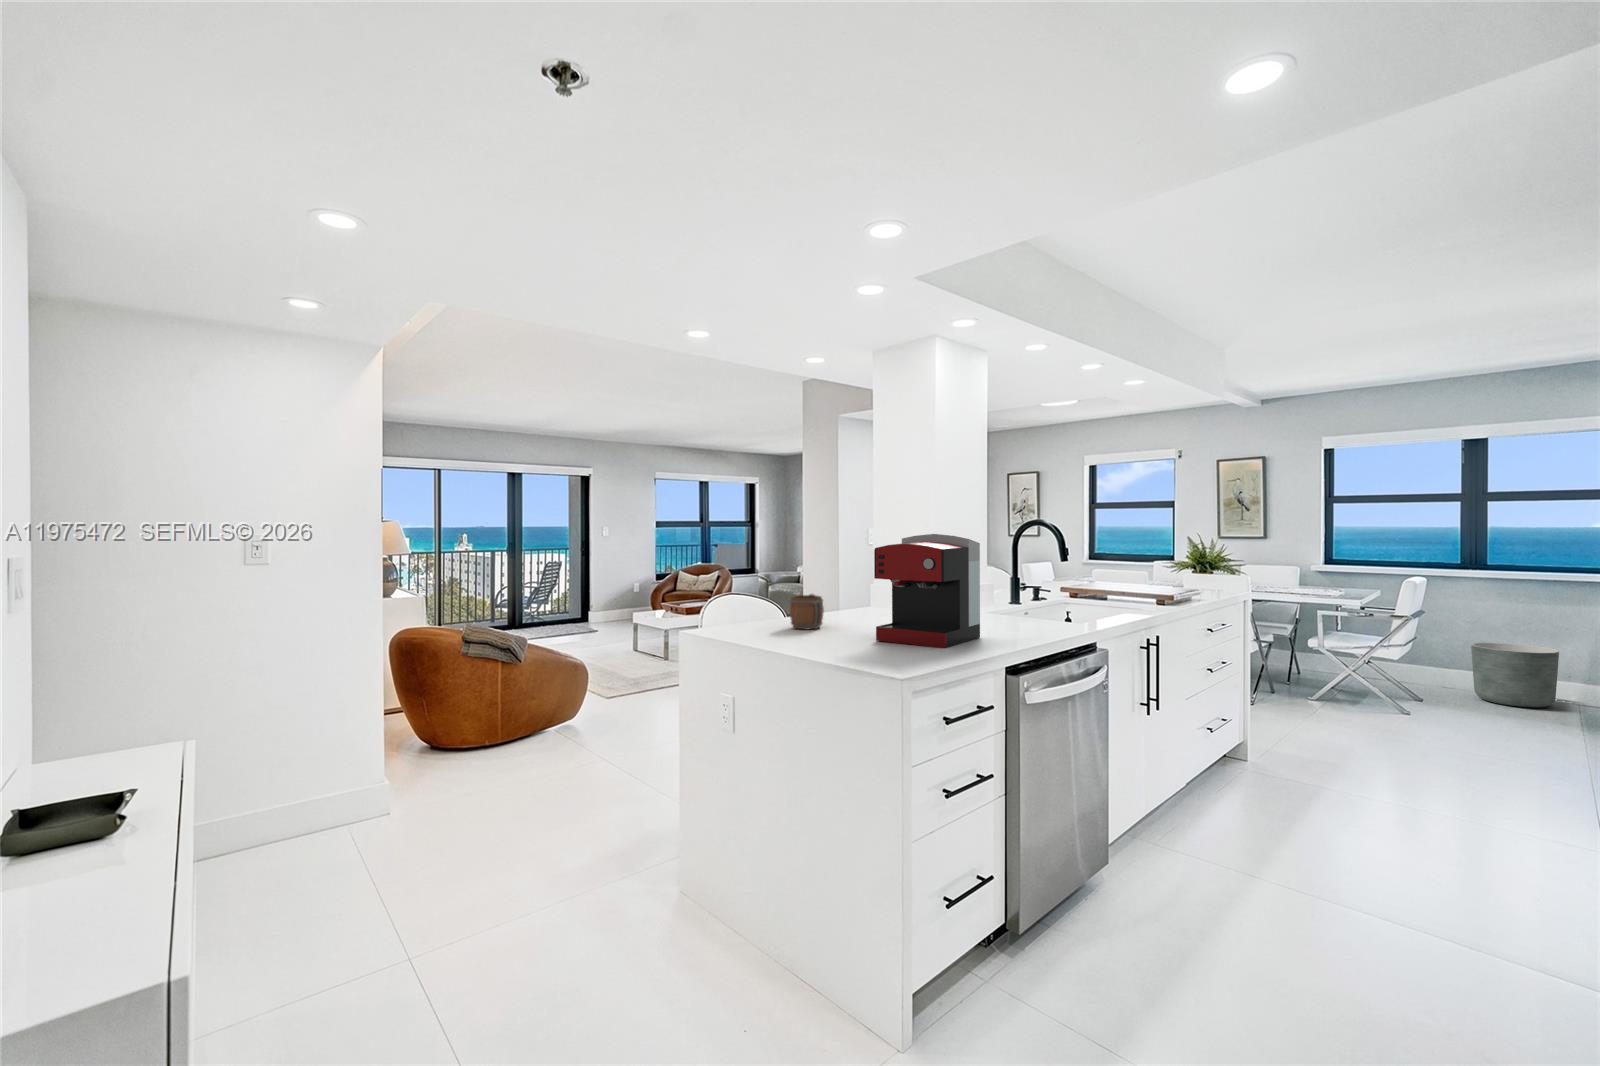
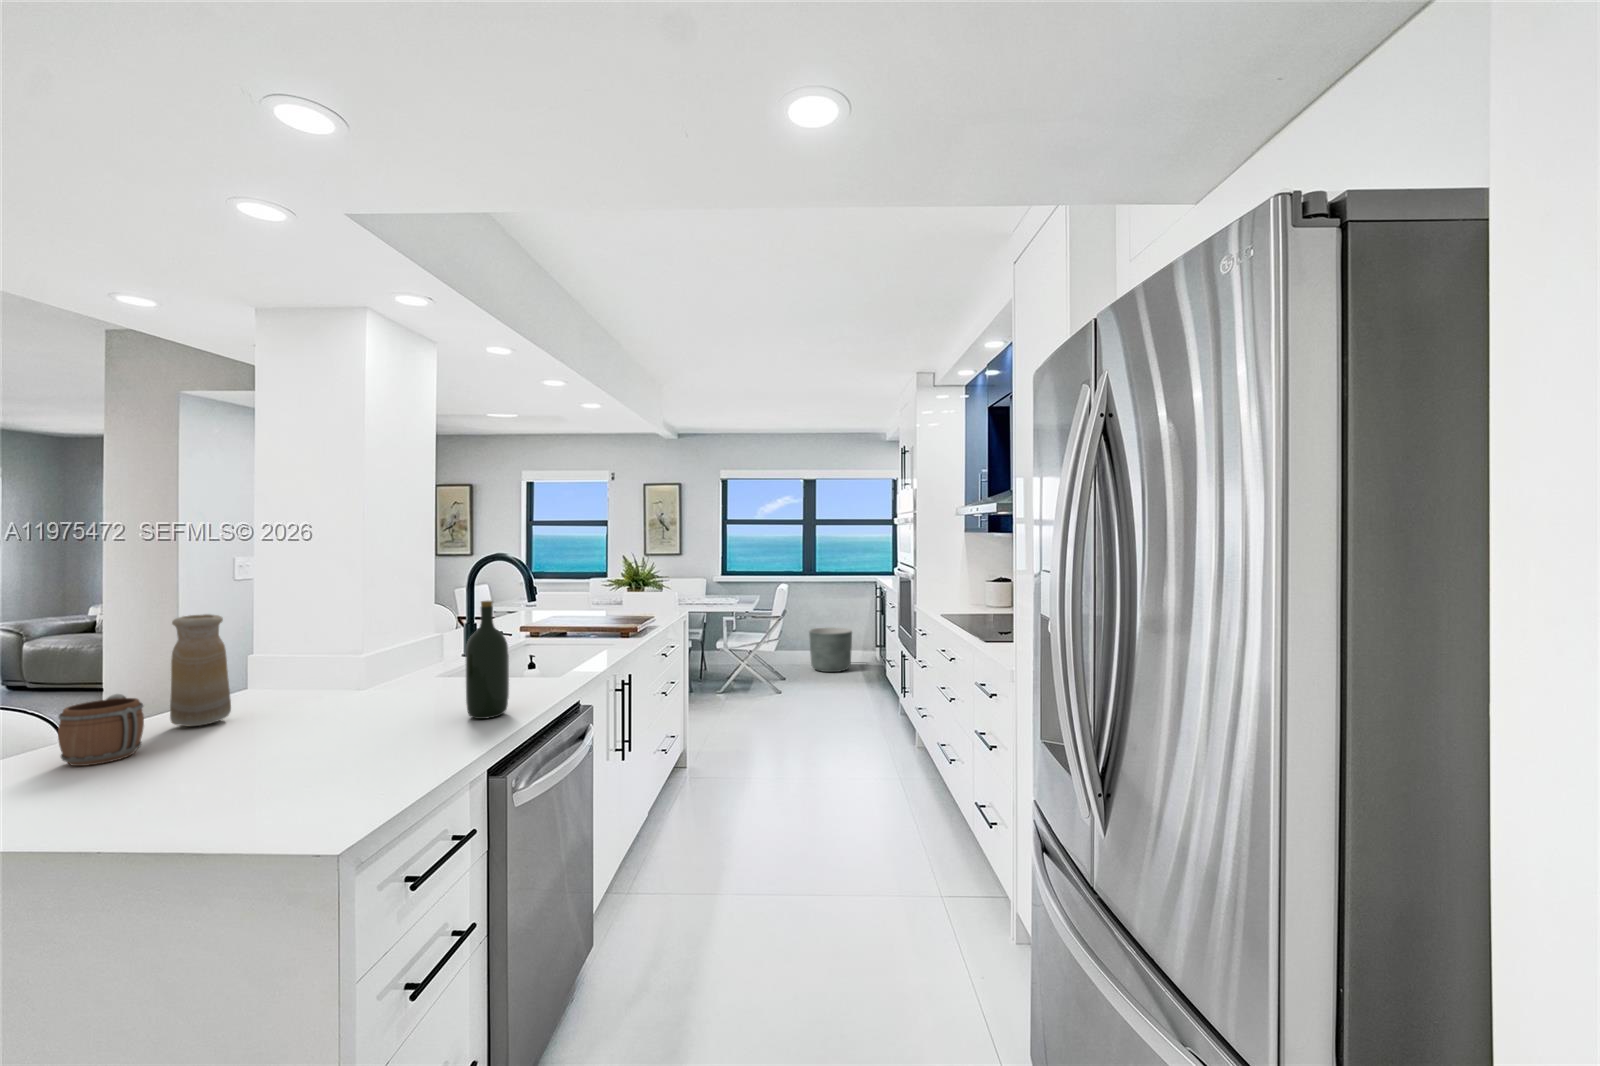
coffee maker: present [874,534,980,648] -> none [257,589,439,767]
wine bottle: none [999,548,1031,639] -> present [466,601,509,719]
vase: none [835,552,863,621] -> present [170,614,231,726]

